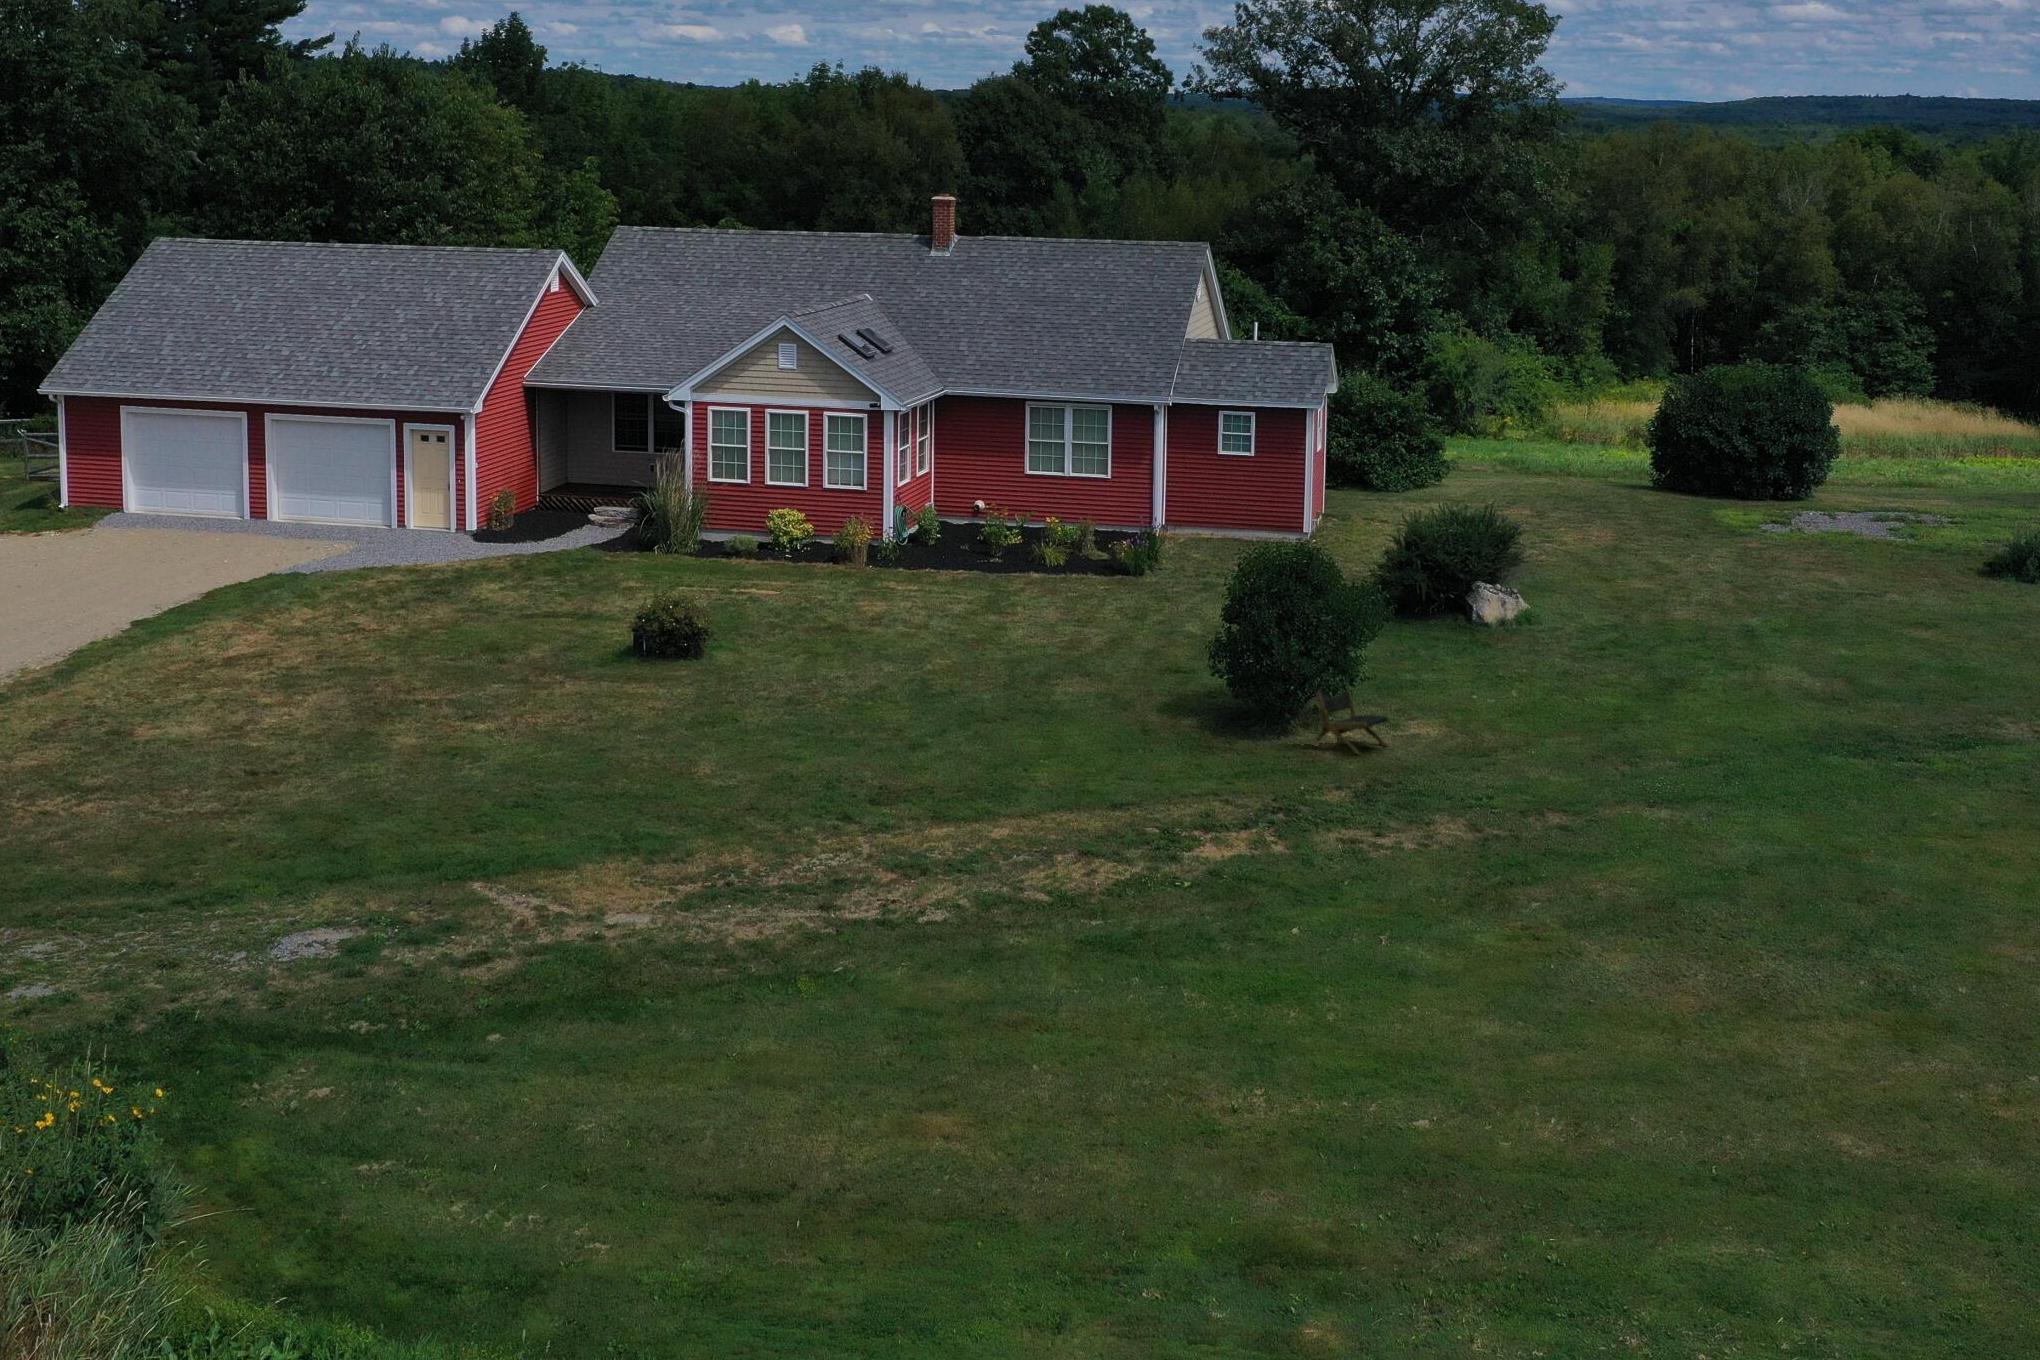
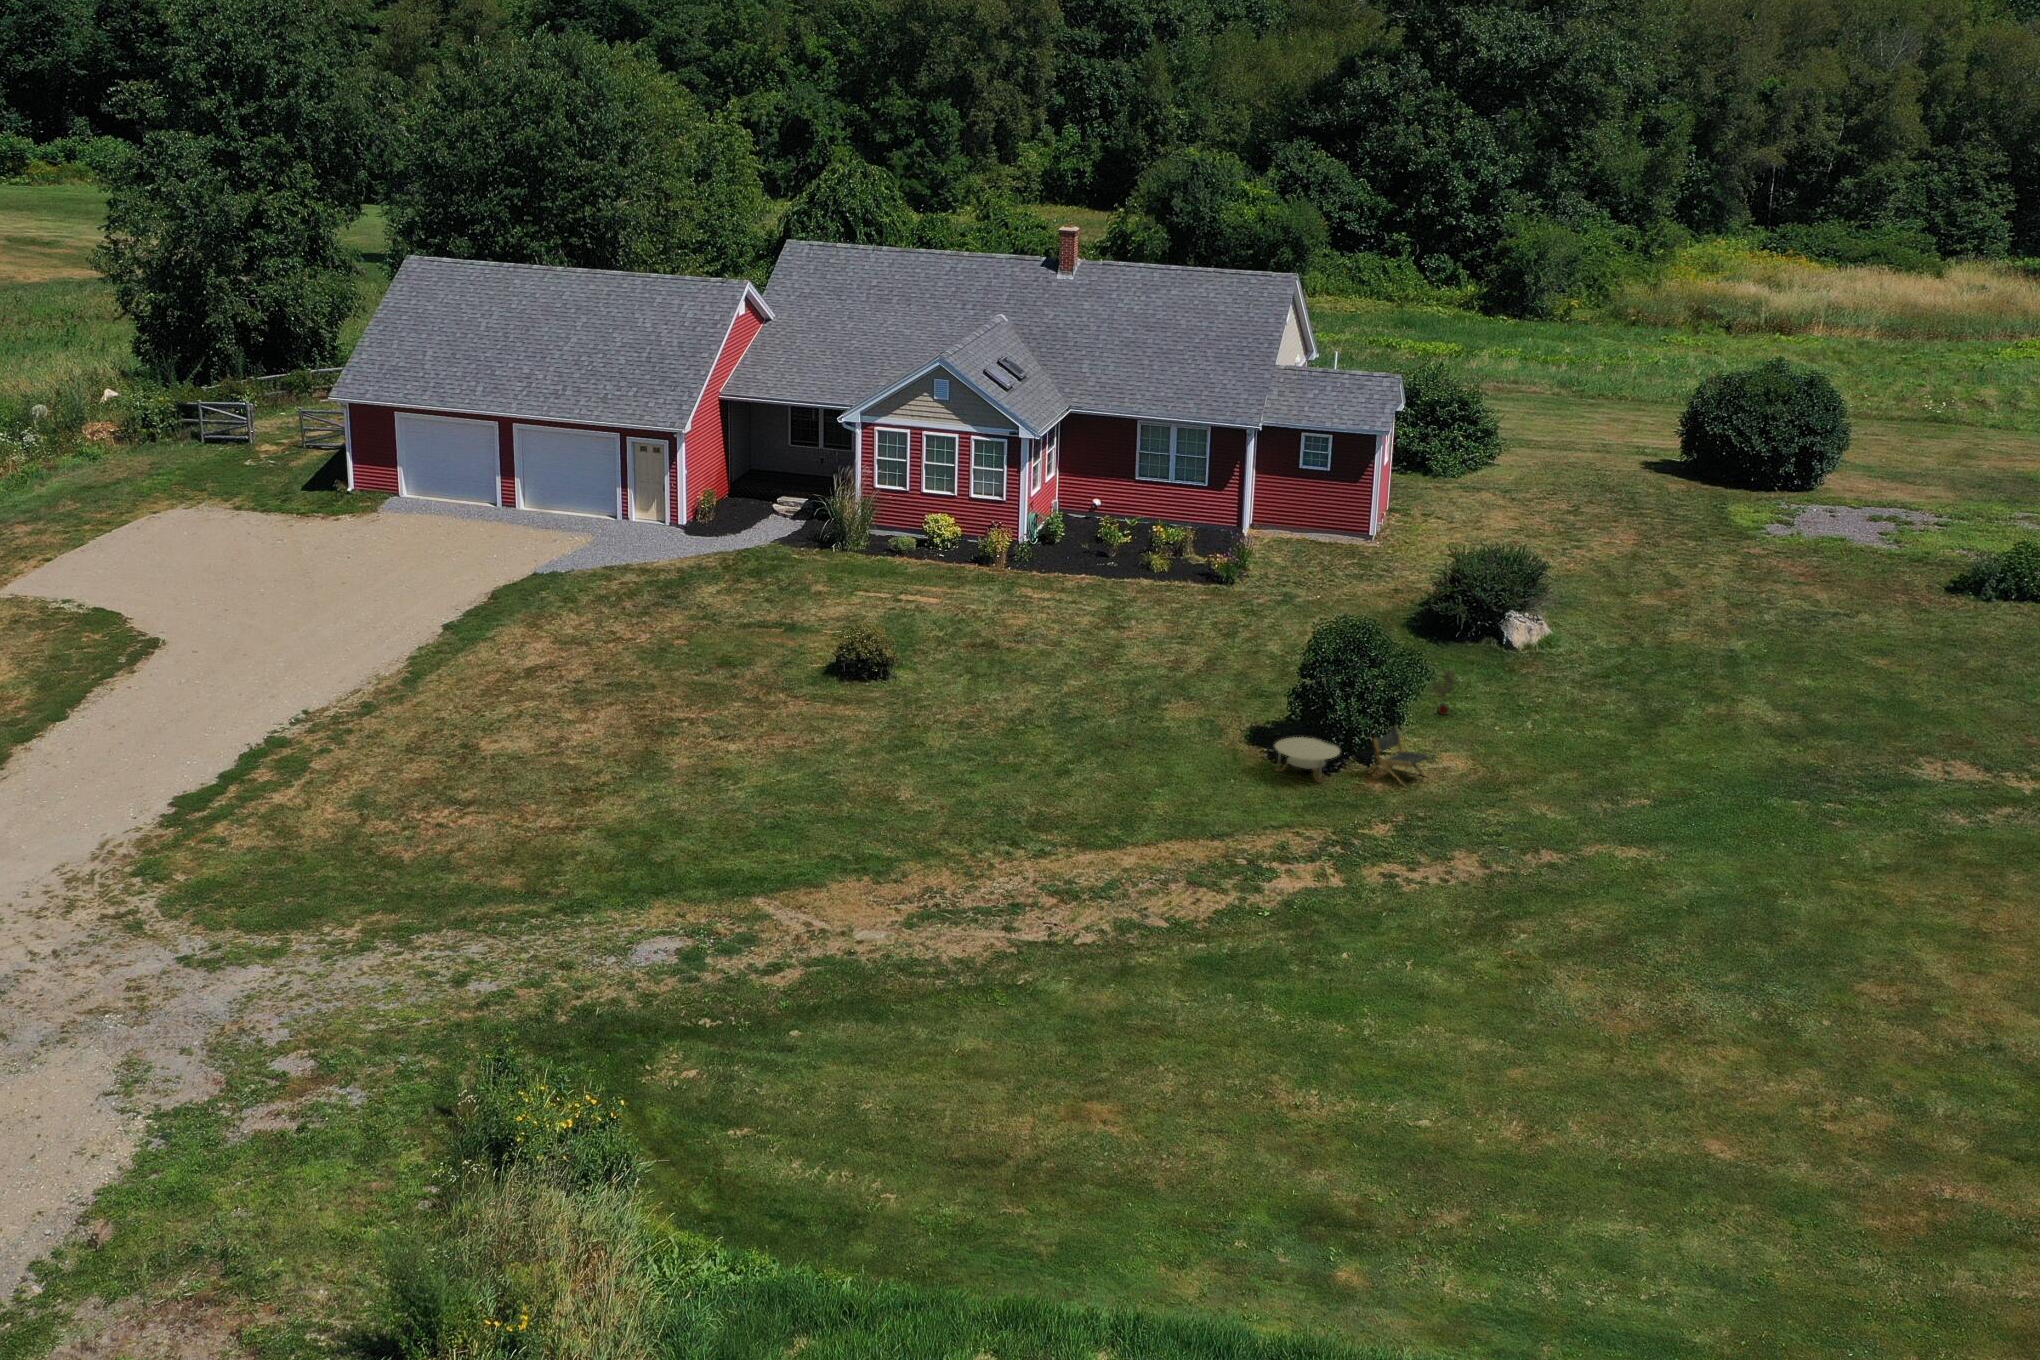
potted tree: none [1387,631,1420,692] -> present [1432,668,1457,715]
round table: none [1193,703,1277,754] -> present [1275,737,1340,783]

